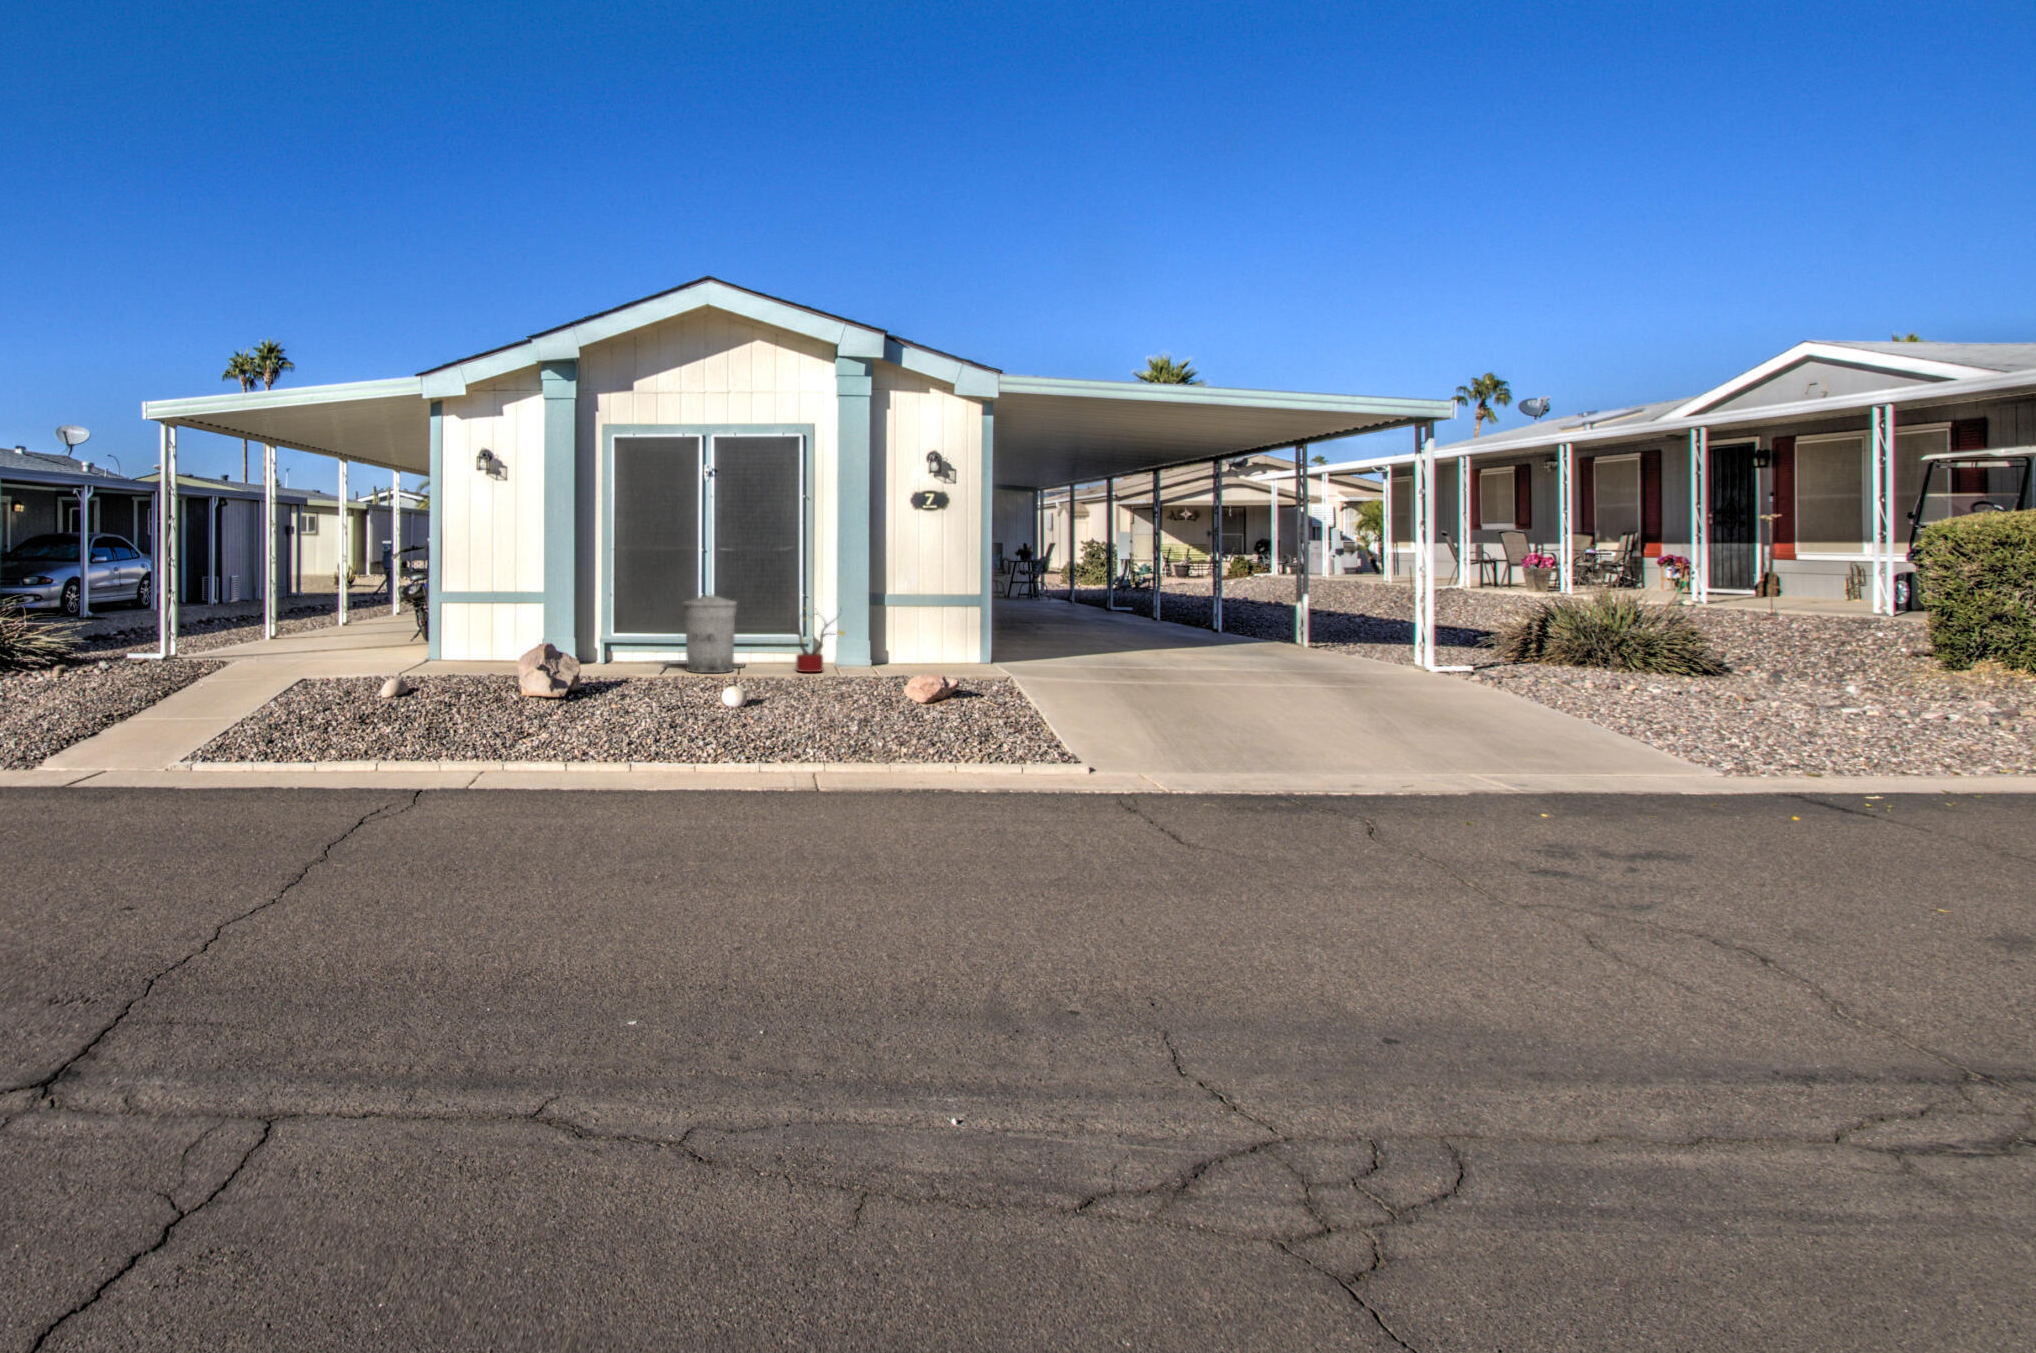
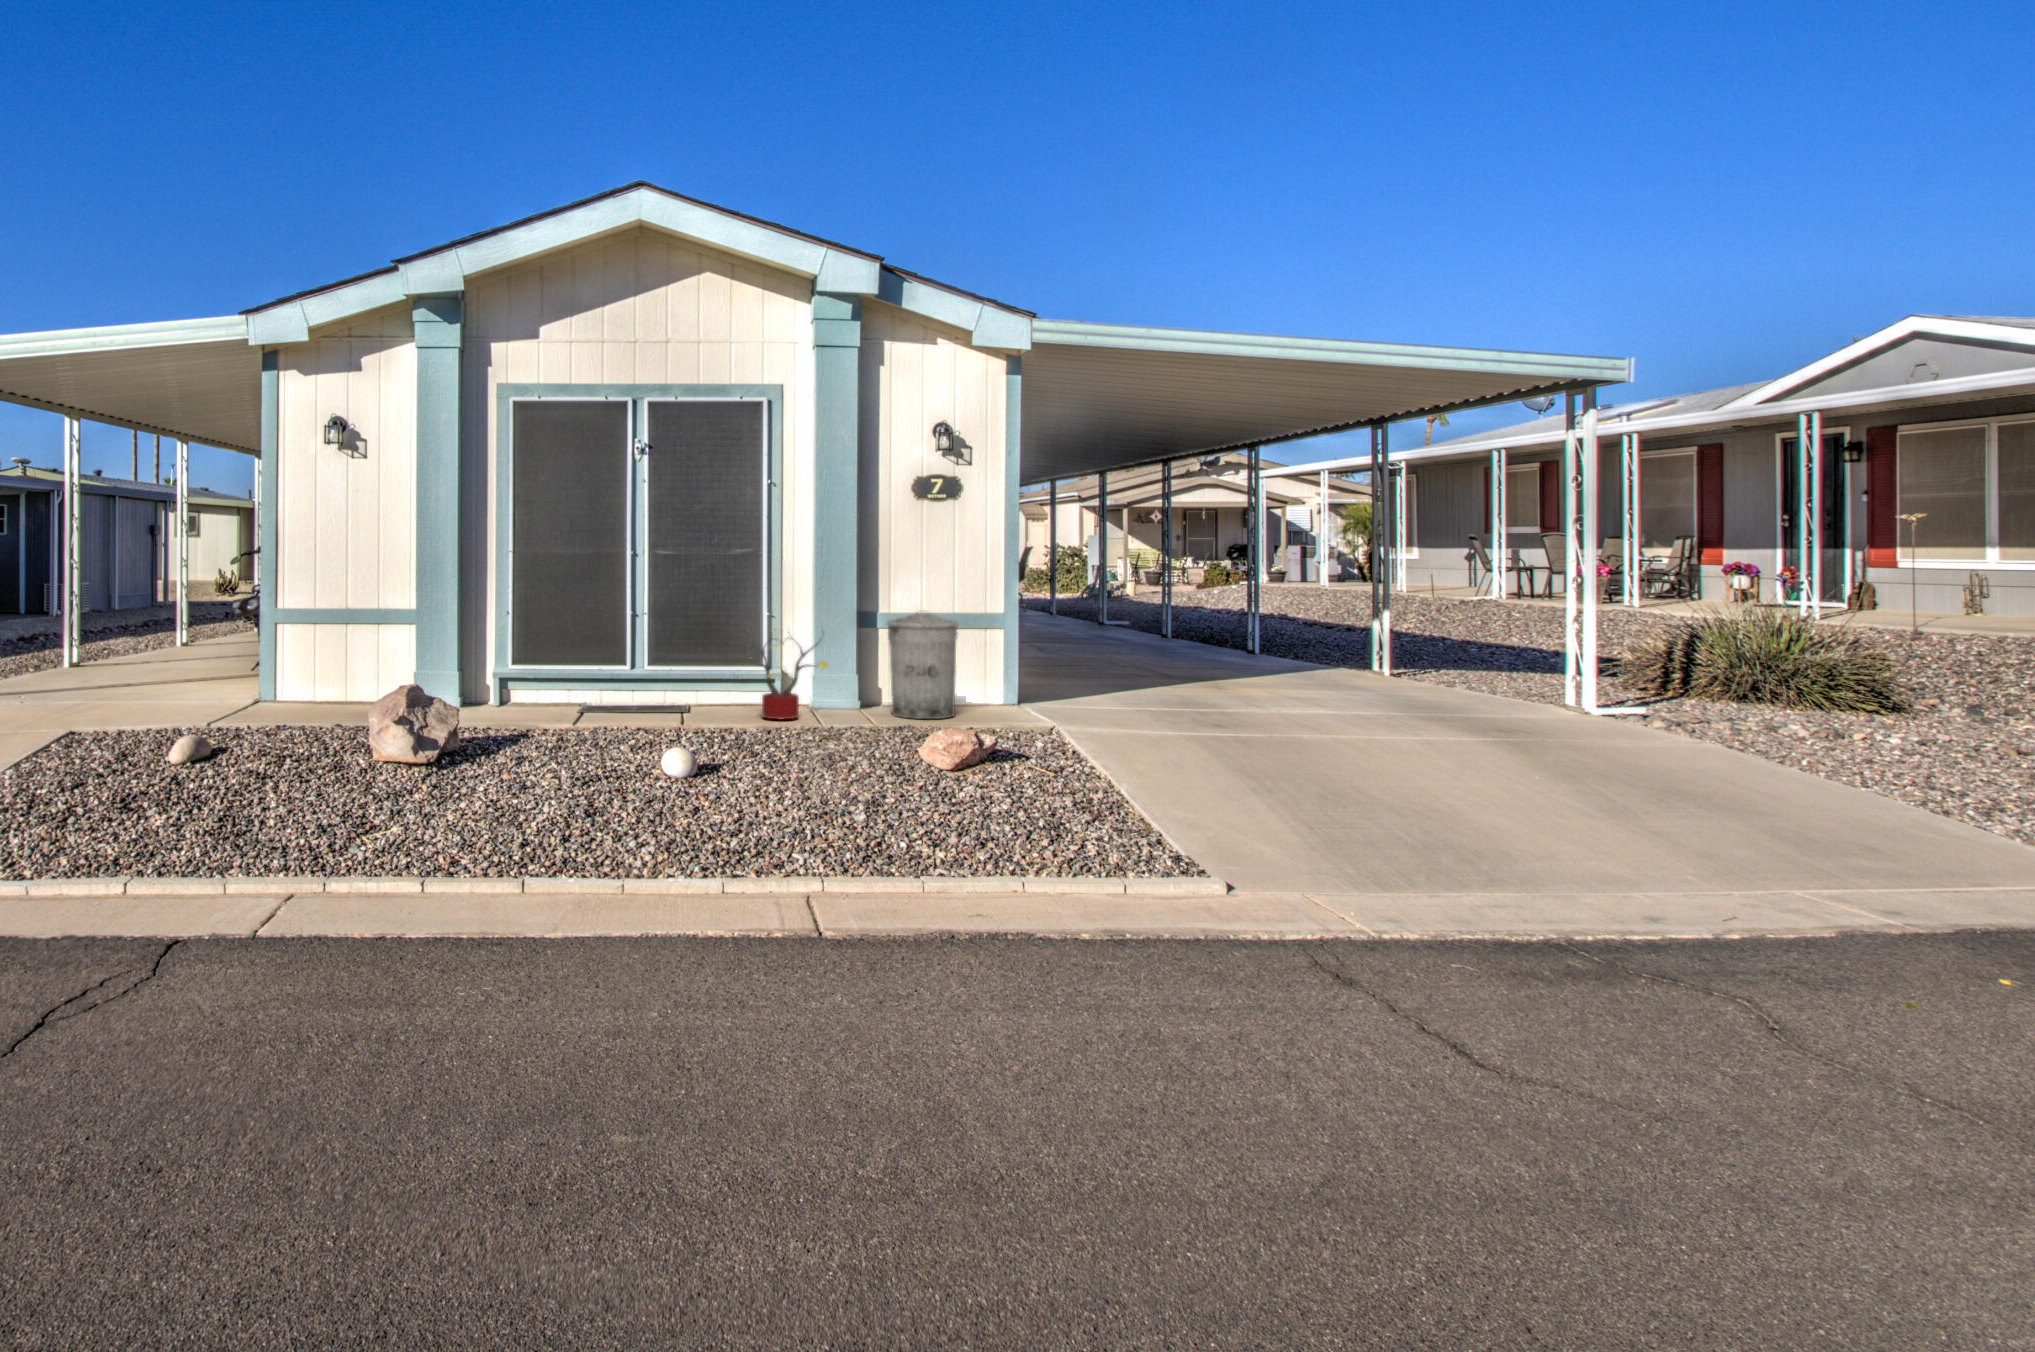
trash can: present [684,596,737,673] -> present [887,613,958,719]

